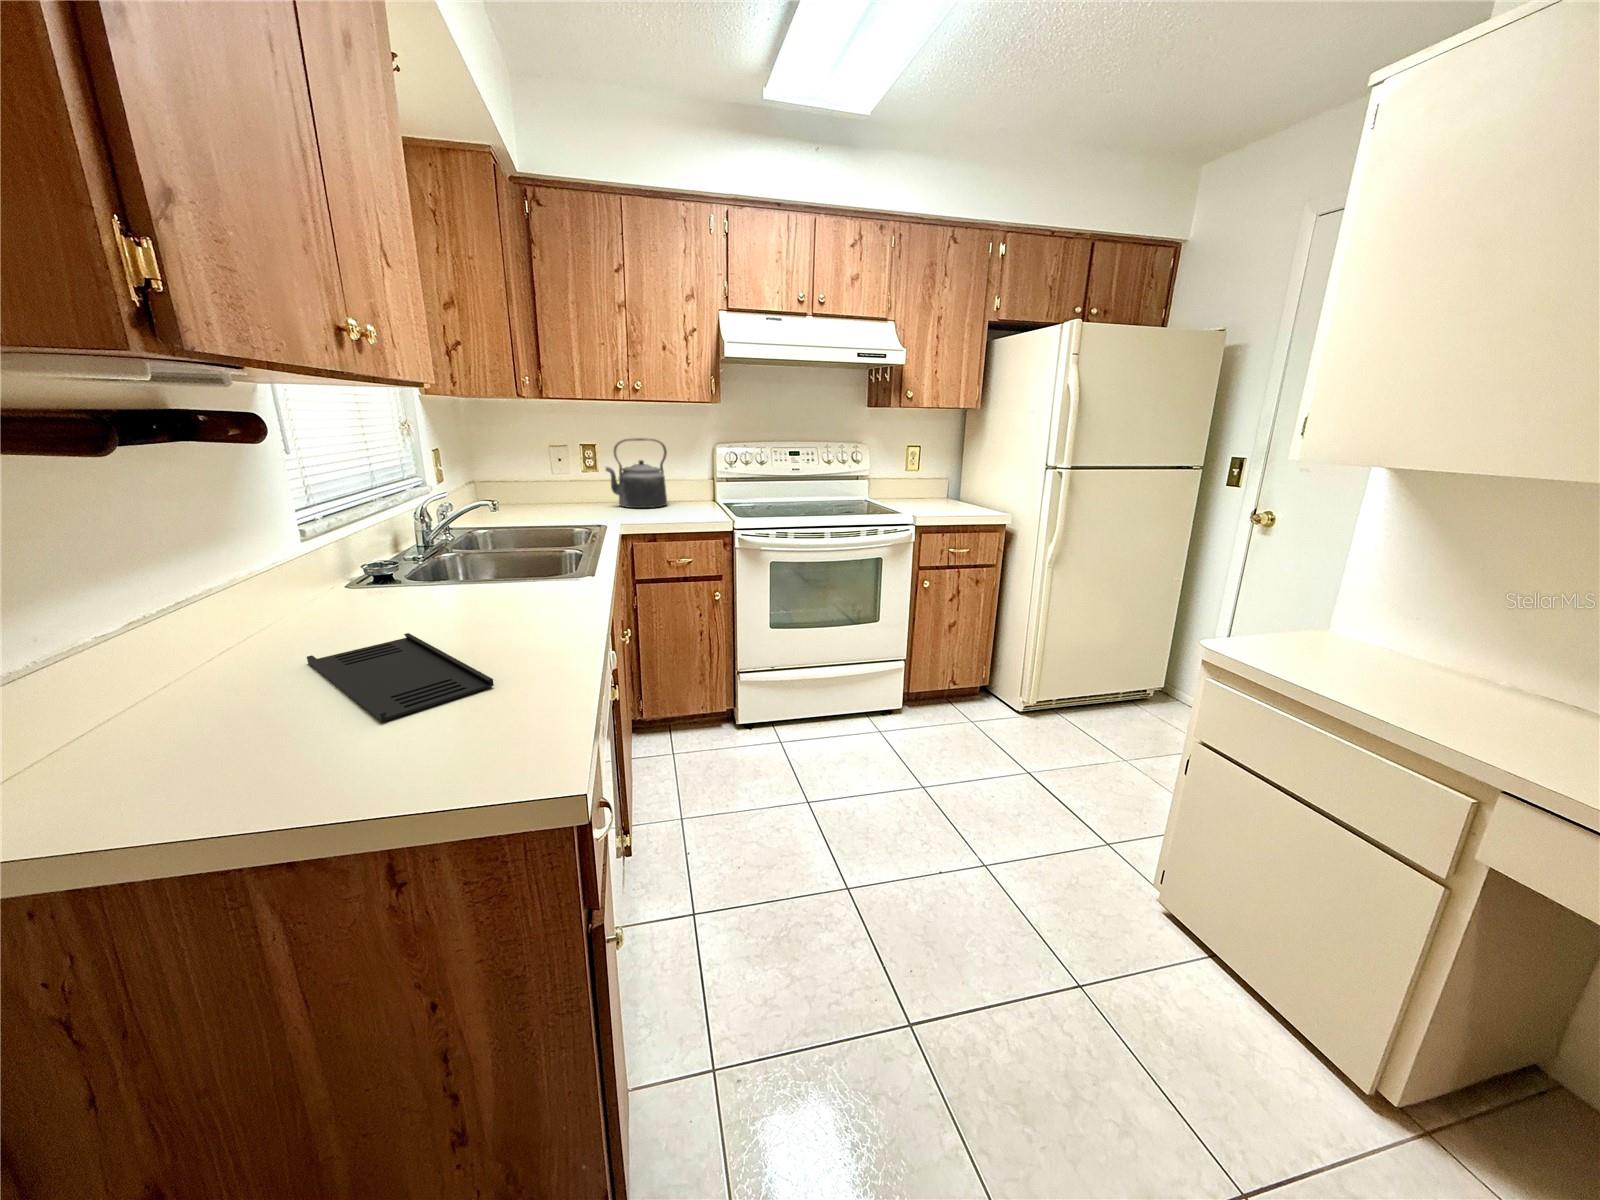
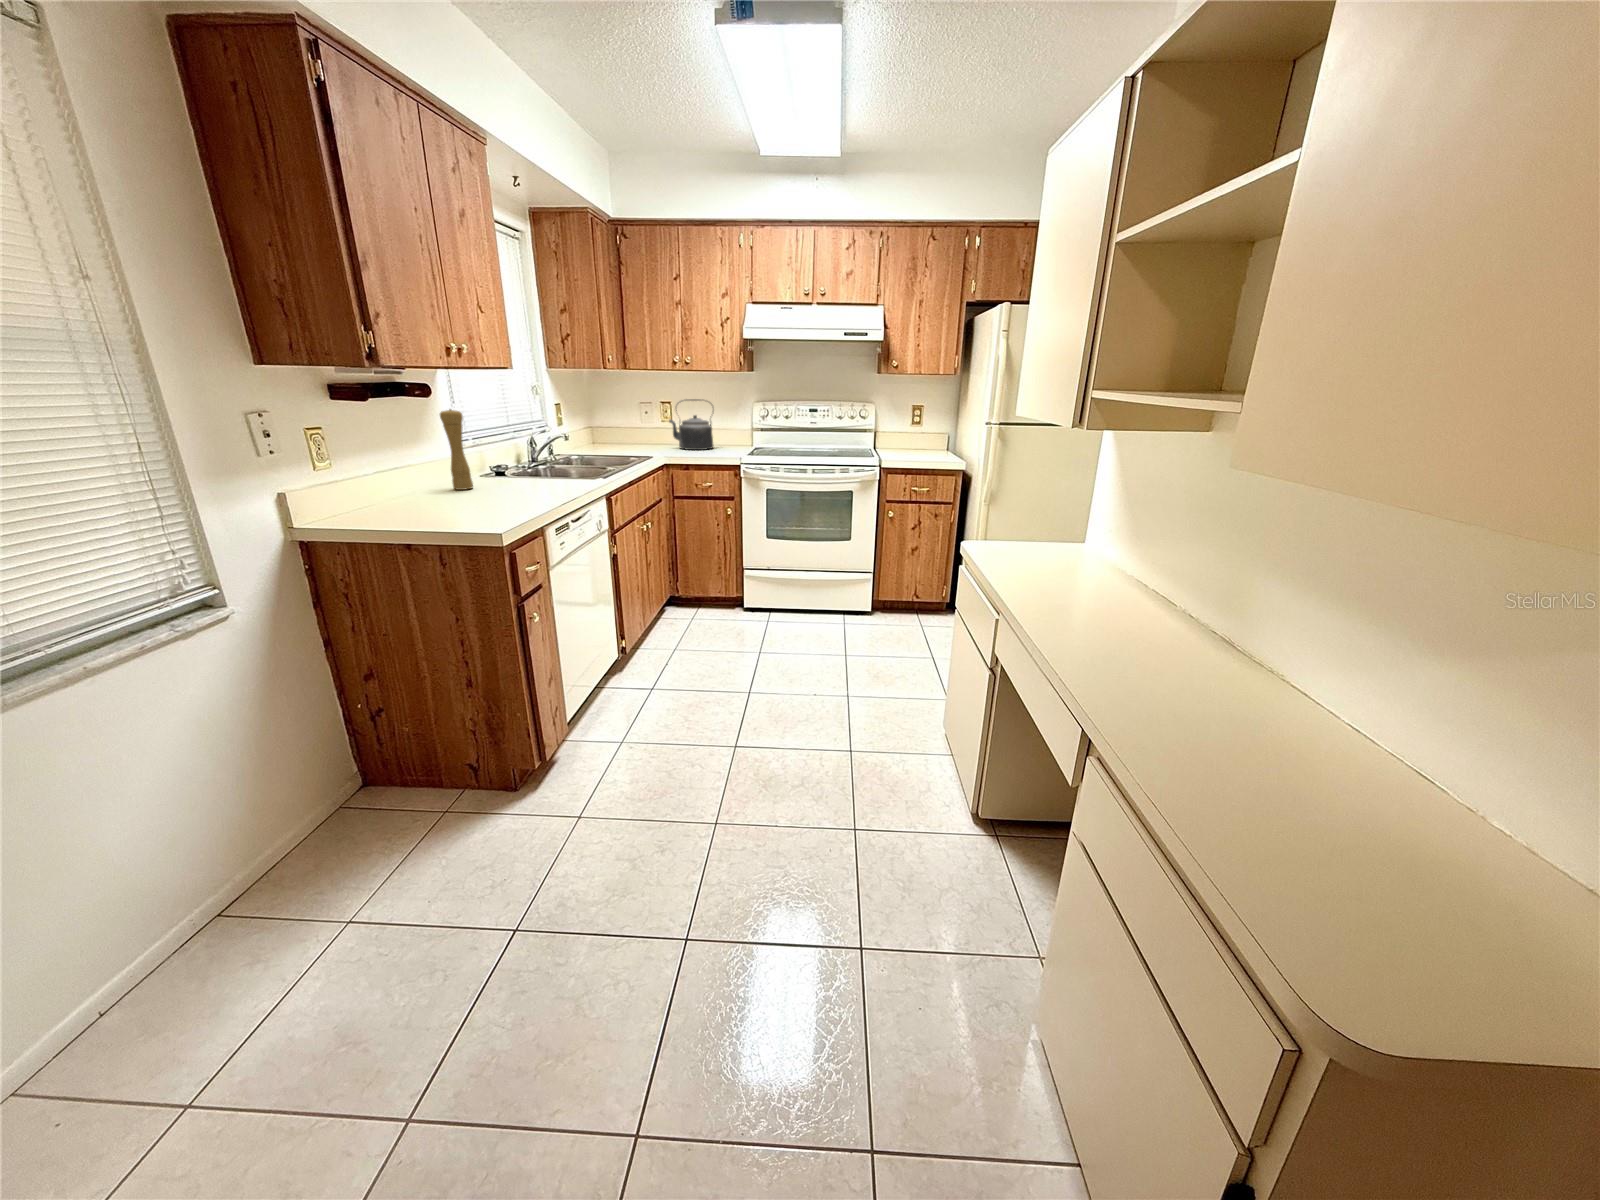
pepper mill: none [269,474,347,635] -> present [440,409,473,490]
tray: present [307,633,494,722] -> none [449,490,517,512]

